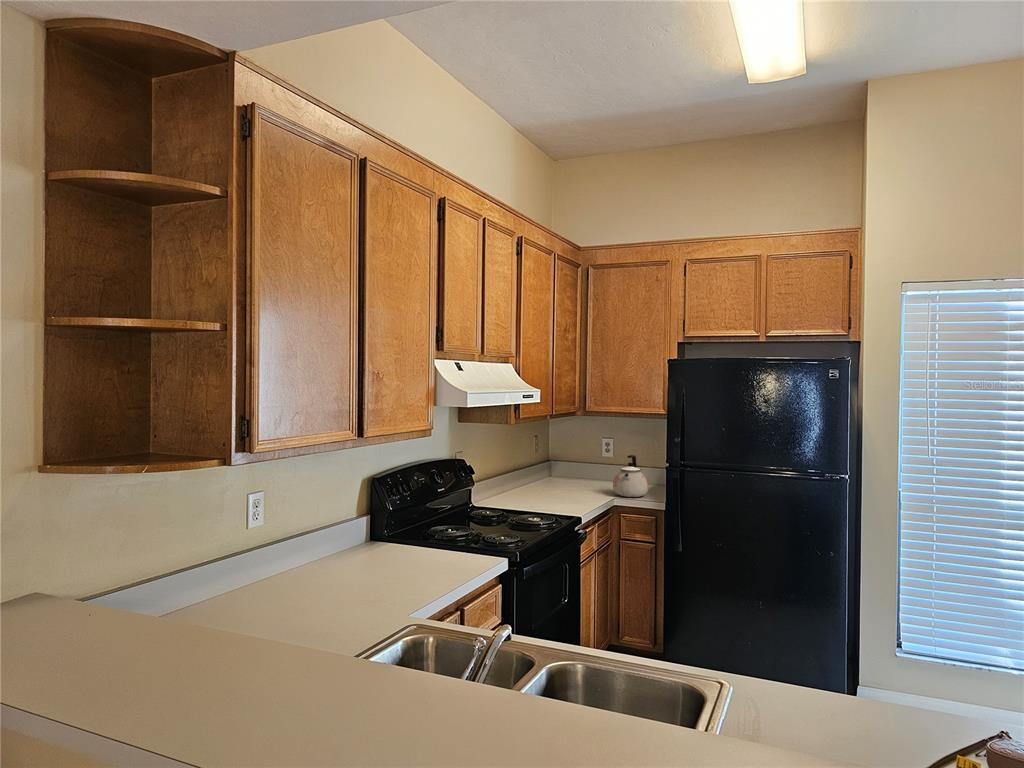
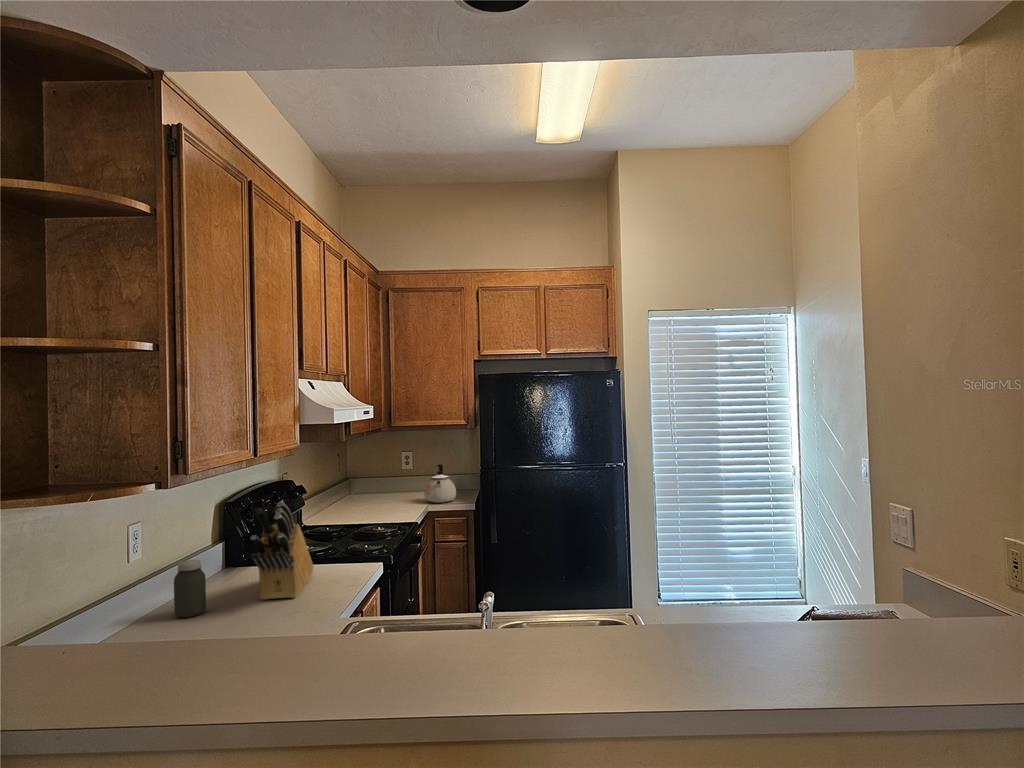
knife block: none [353,485,438,583] -> present [251,502,313,600]
jar: none [292,530,320,584] -> present [174,560,206,617]

